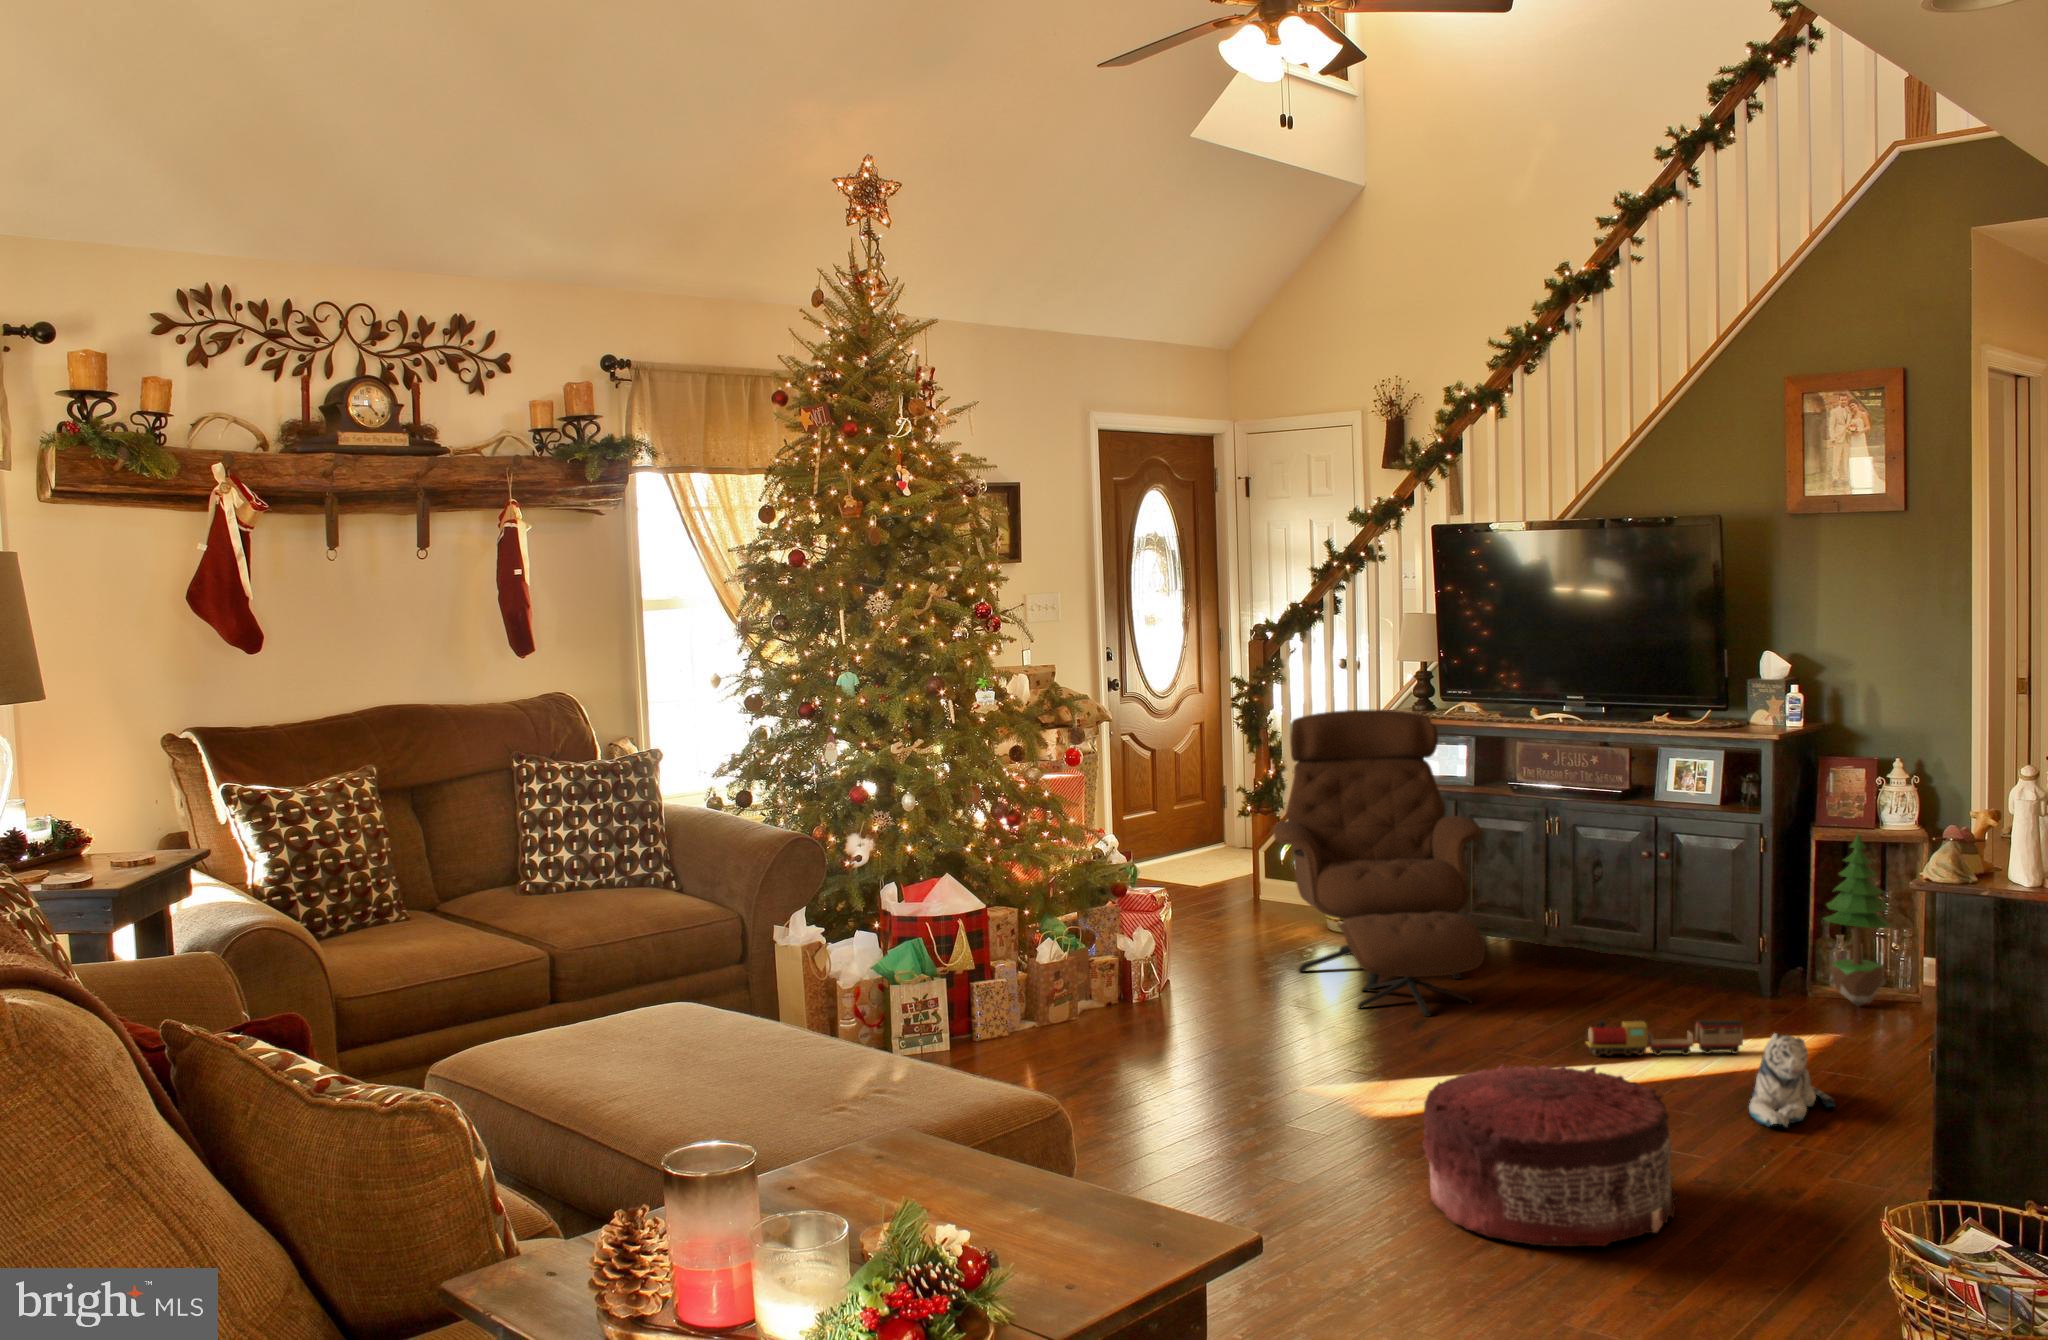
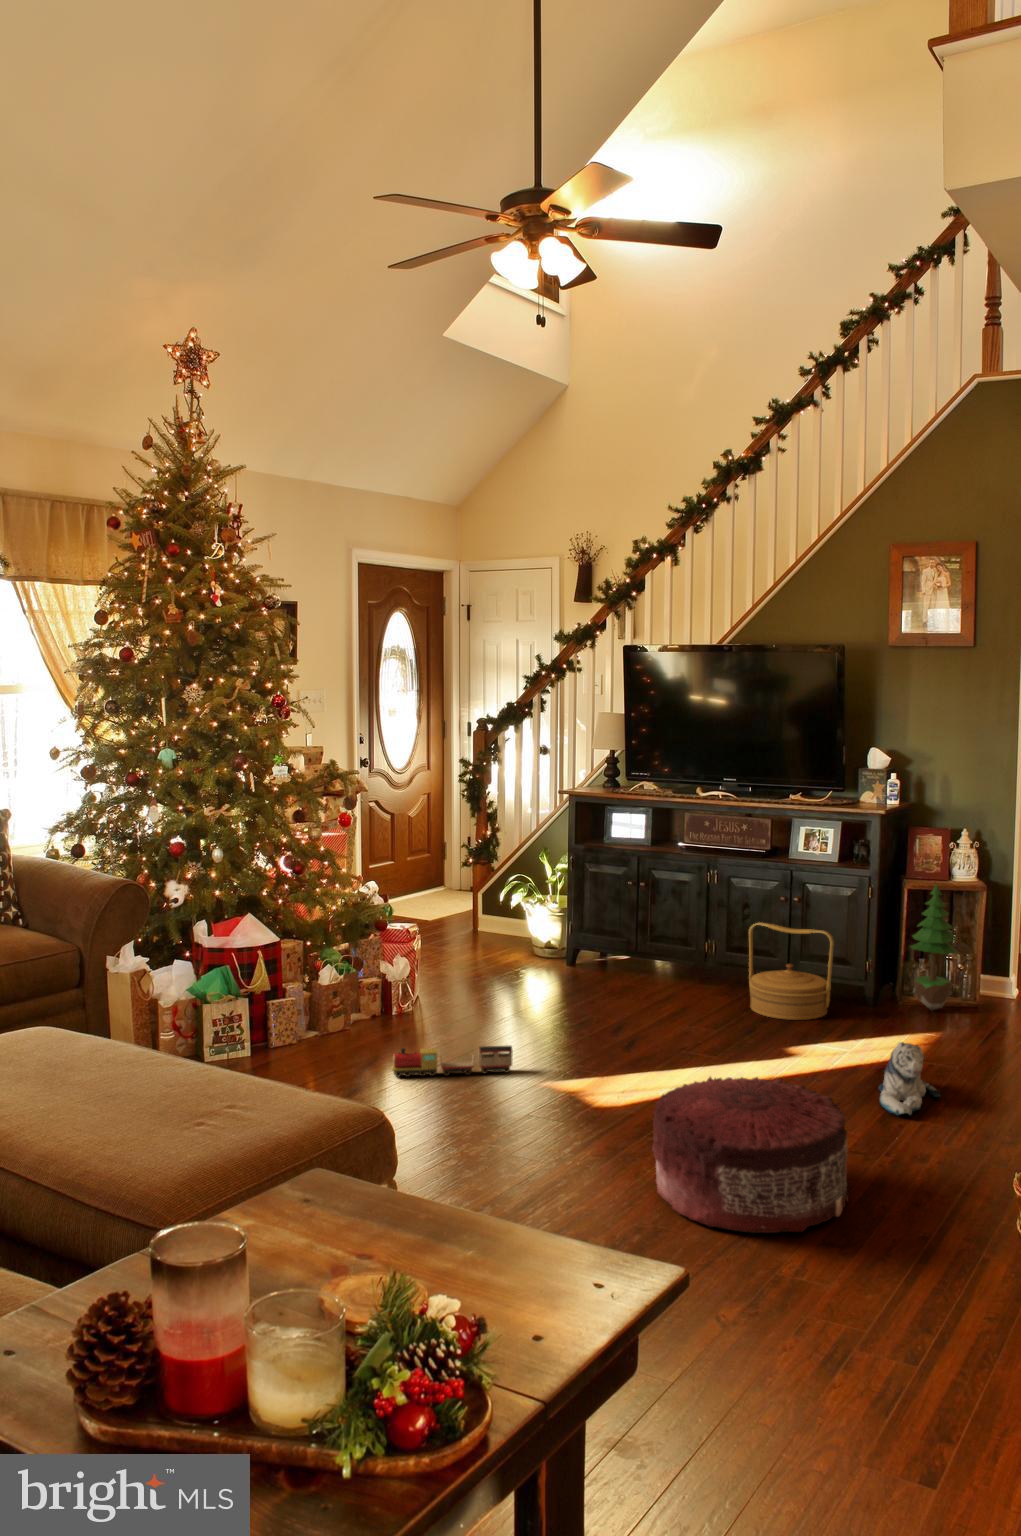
lounge chair: present [1273,710,1485,1016] -> none [504,785,669,1024]
woven basket: none [1597,886,1712,1015] -> present [749,922,834,1020]
toy train: present [1586,1020,1743,1056] -> present [392,1046,513,1077]

